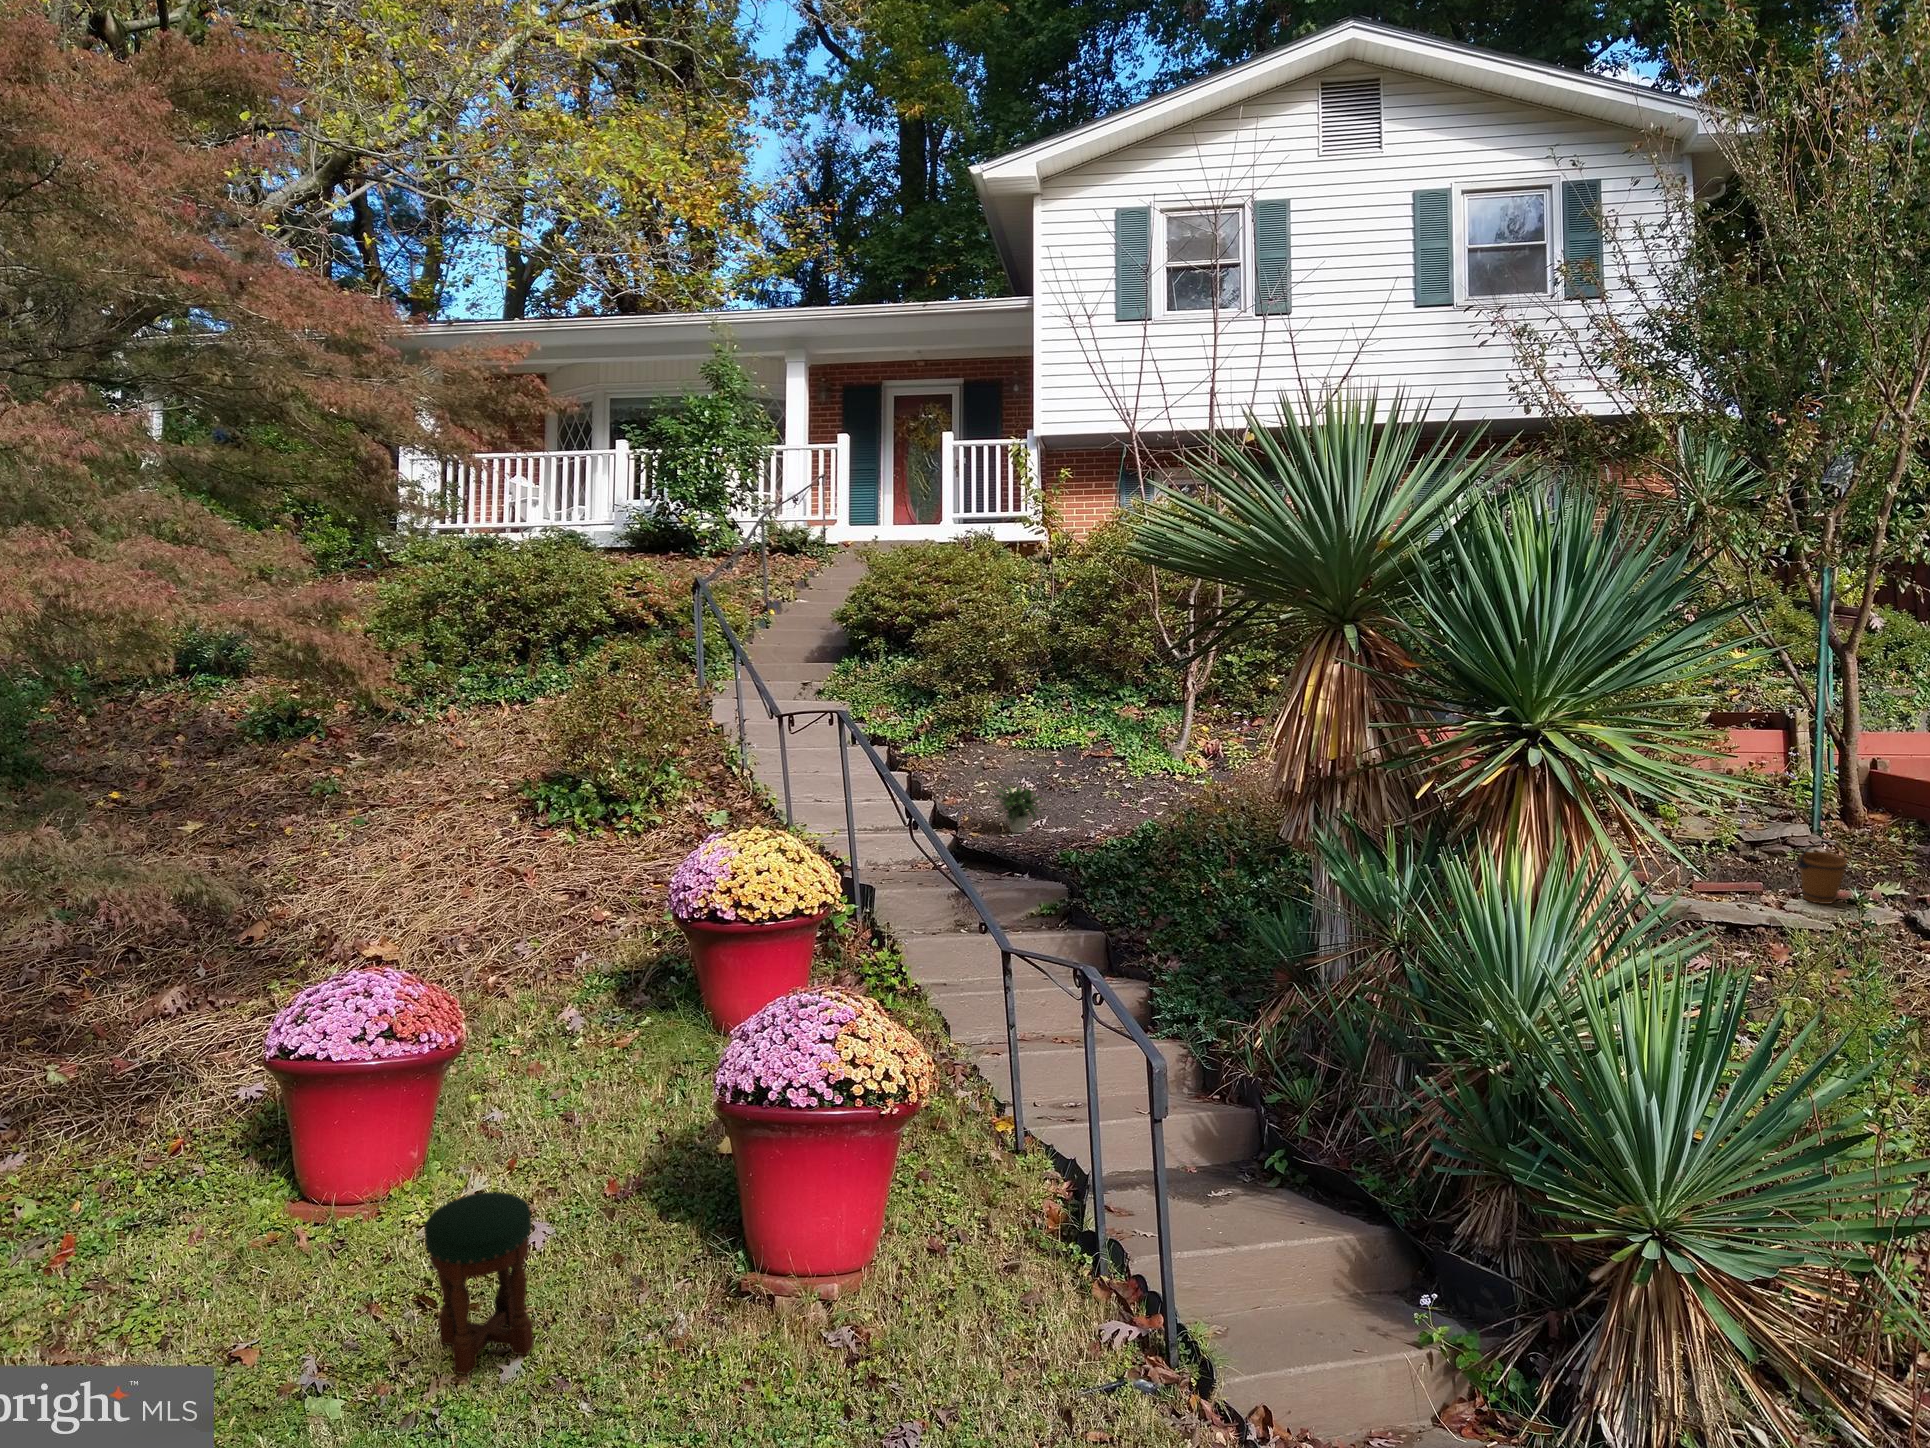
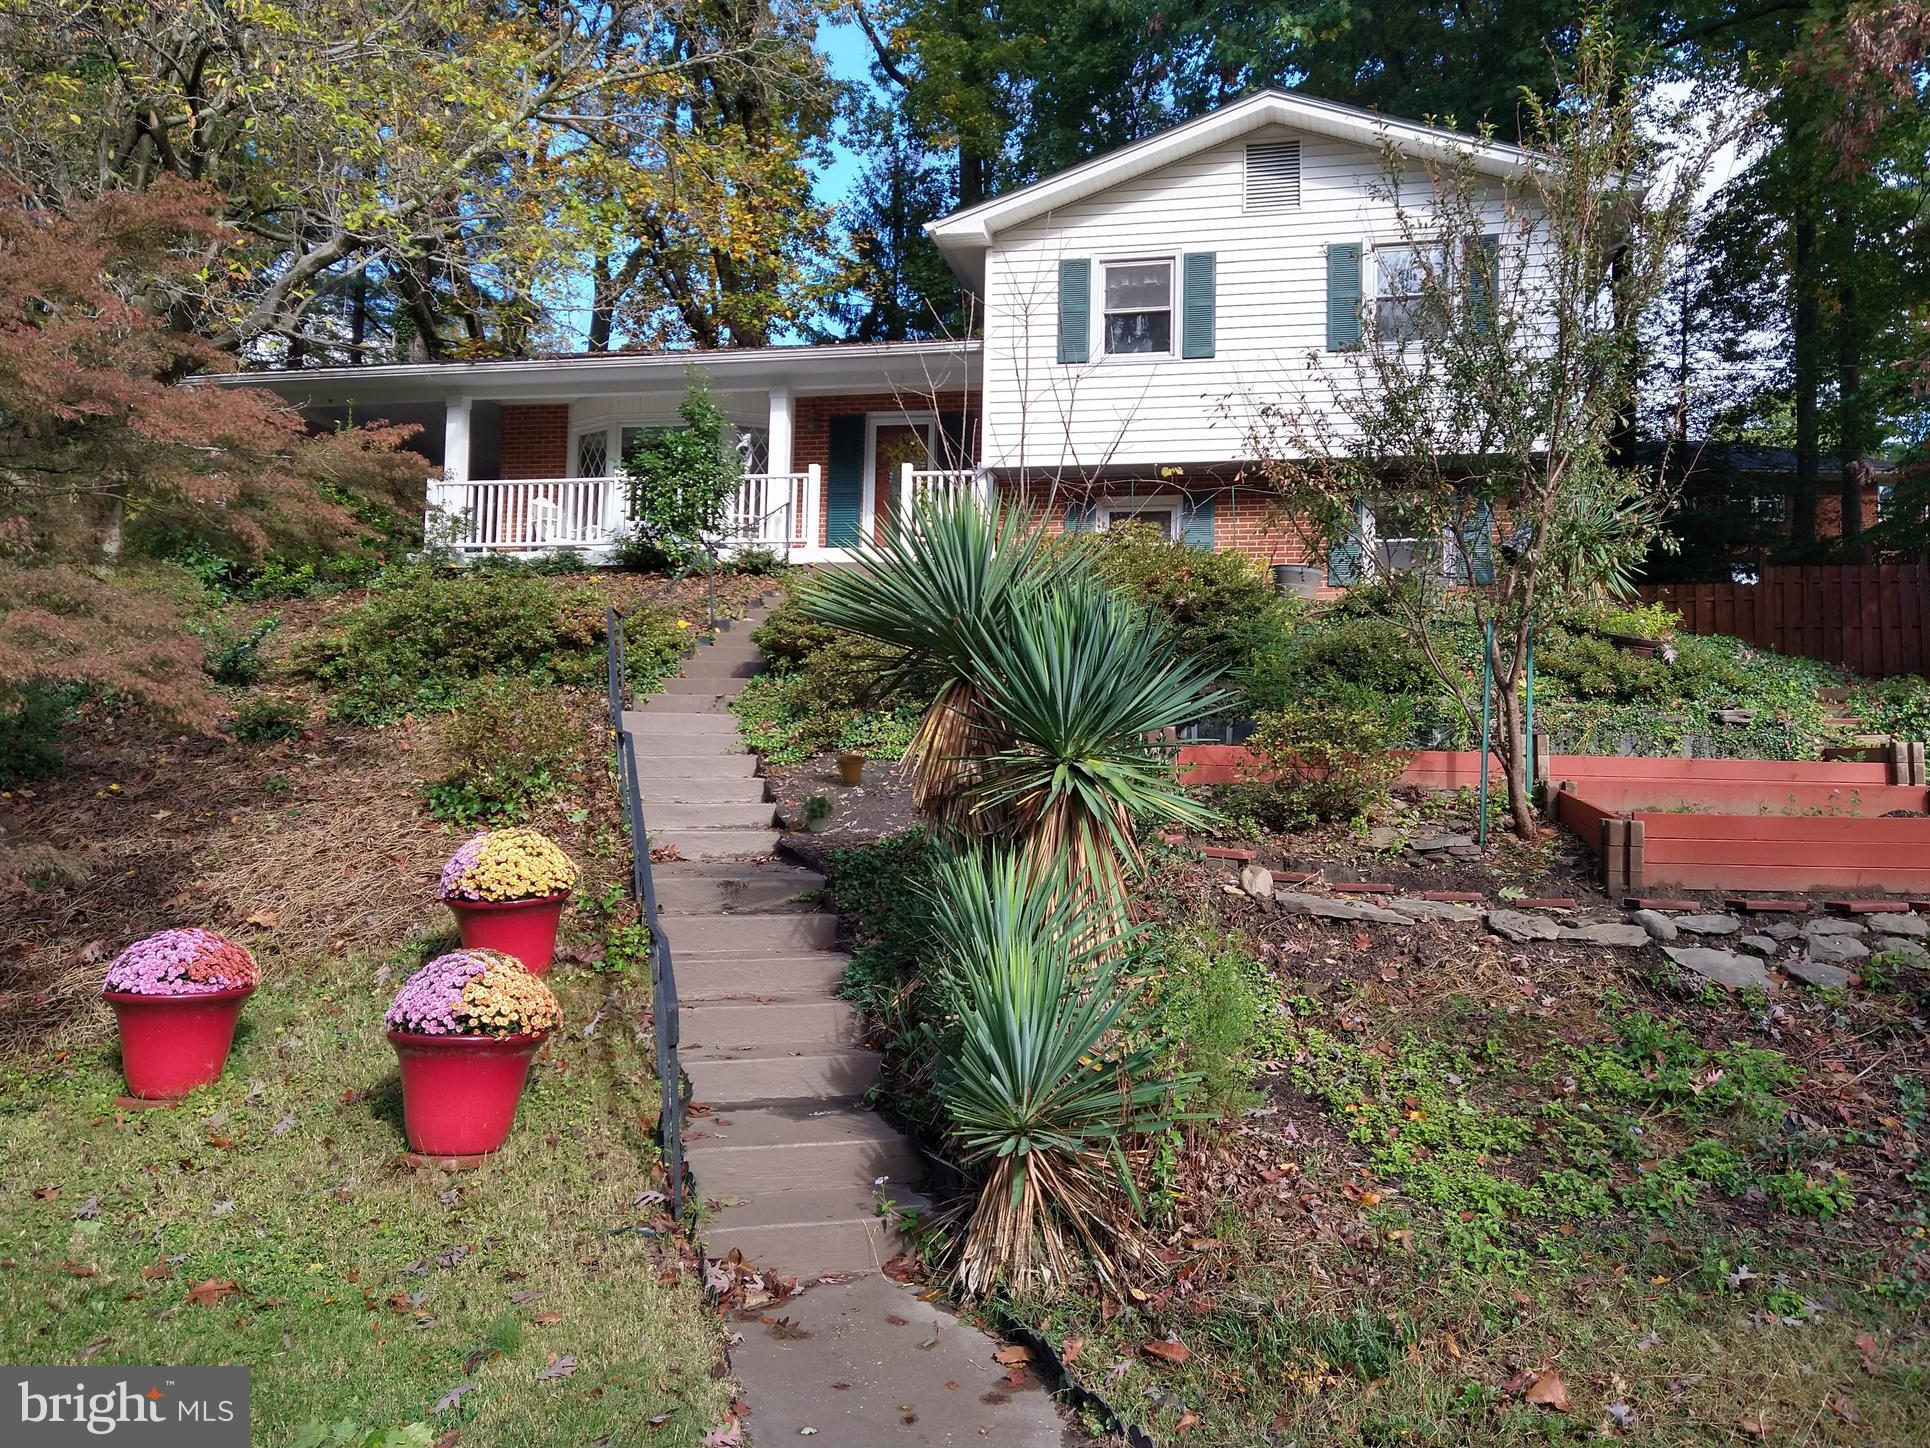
bucket: present [1798,840,1848,904] -> present [836,747,866,786]
stool: present [425,1192,534,1375] -> none [155,1088,238,1213]

